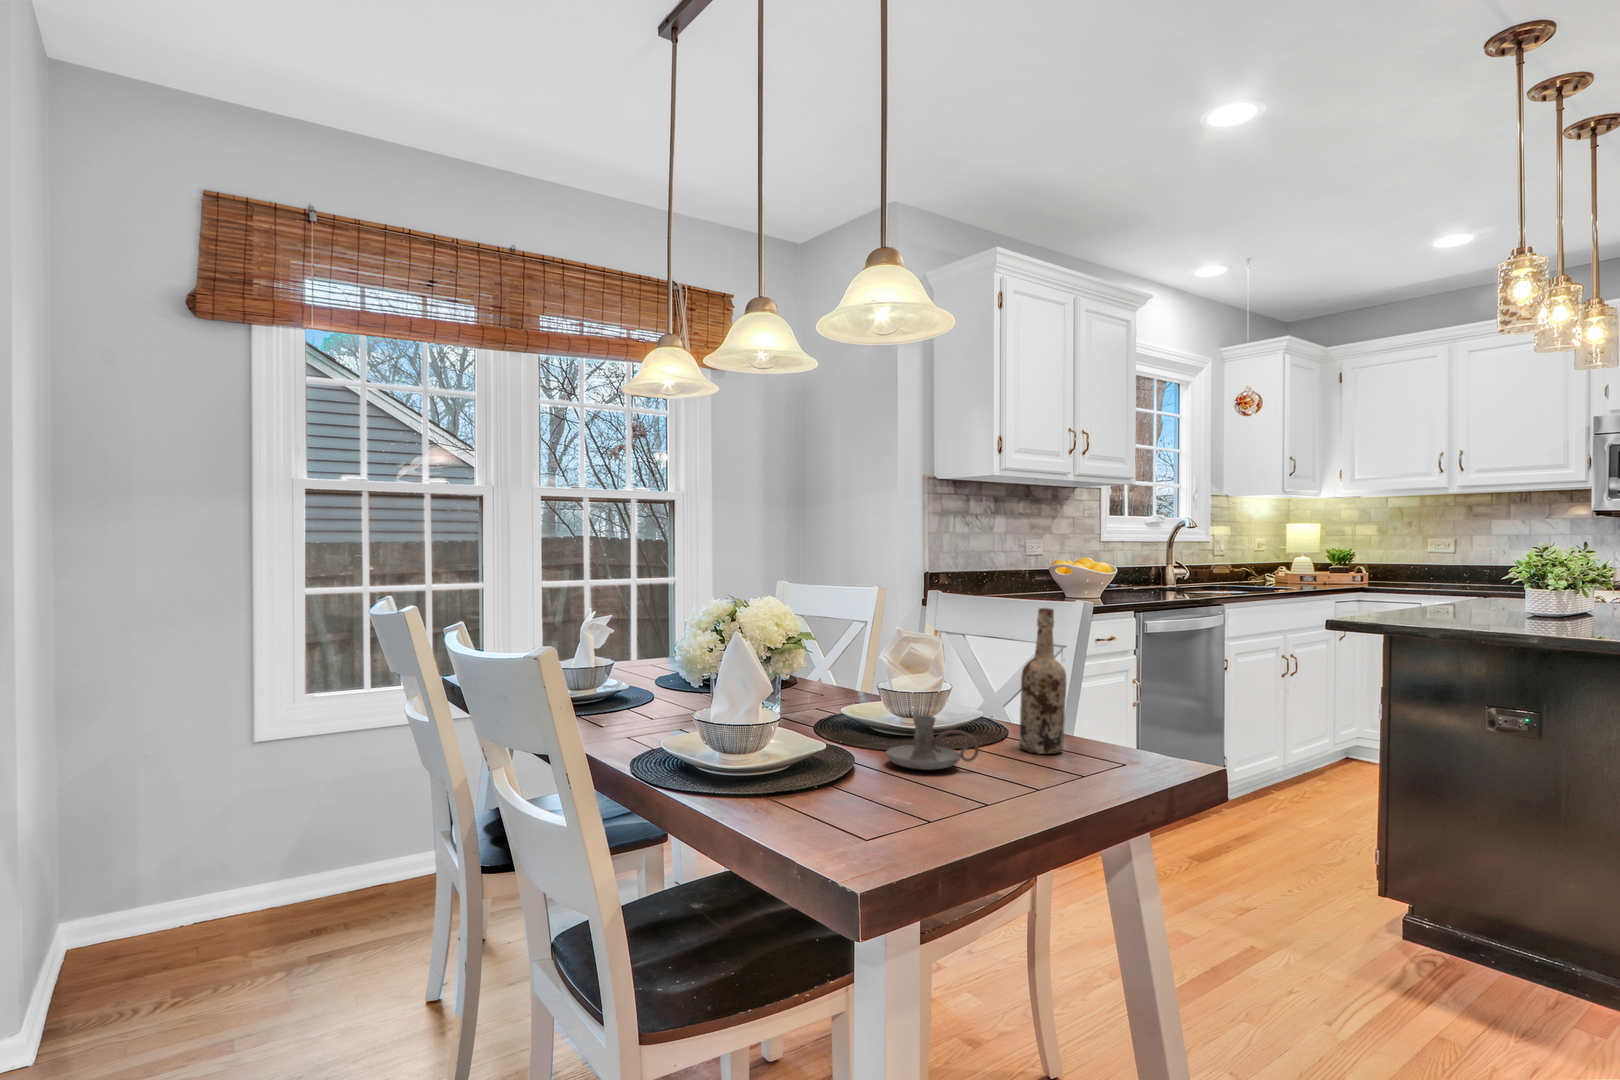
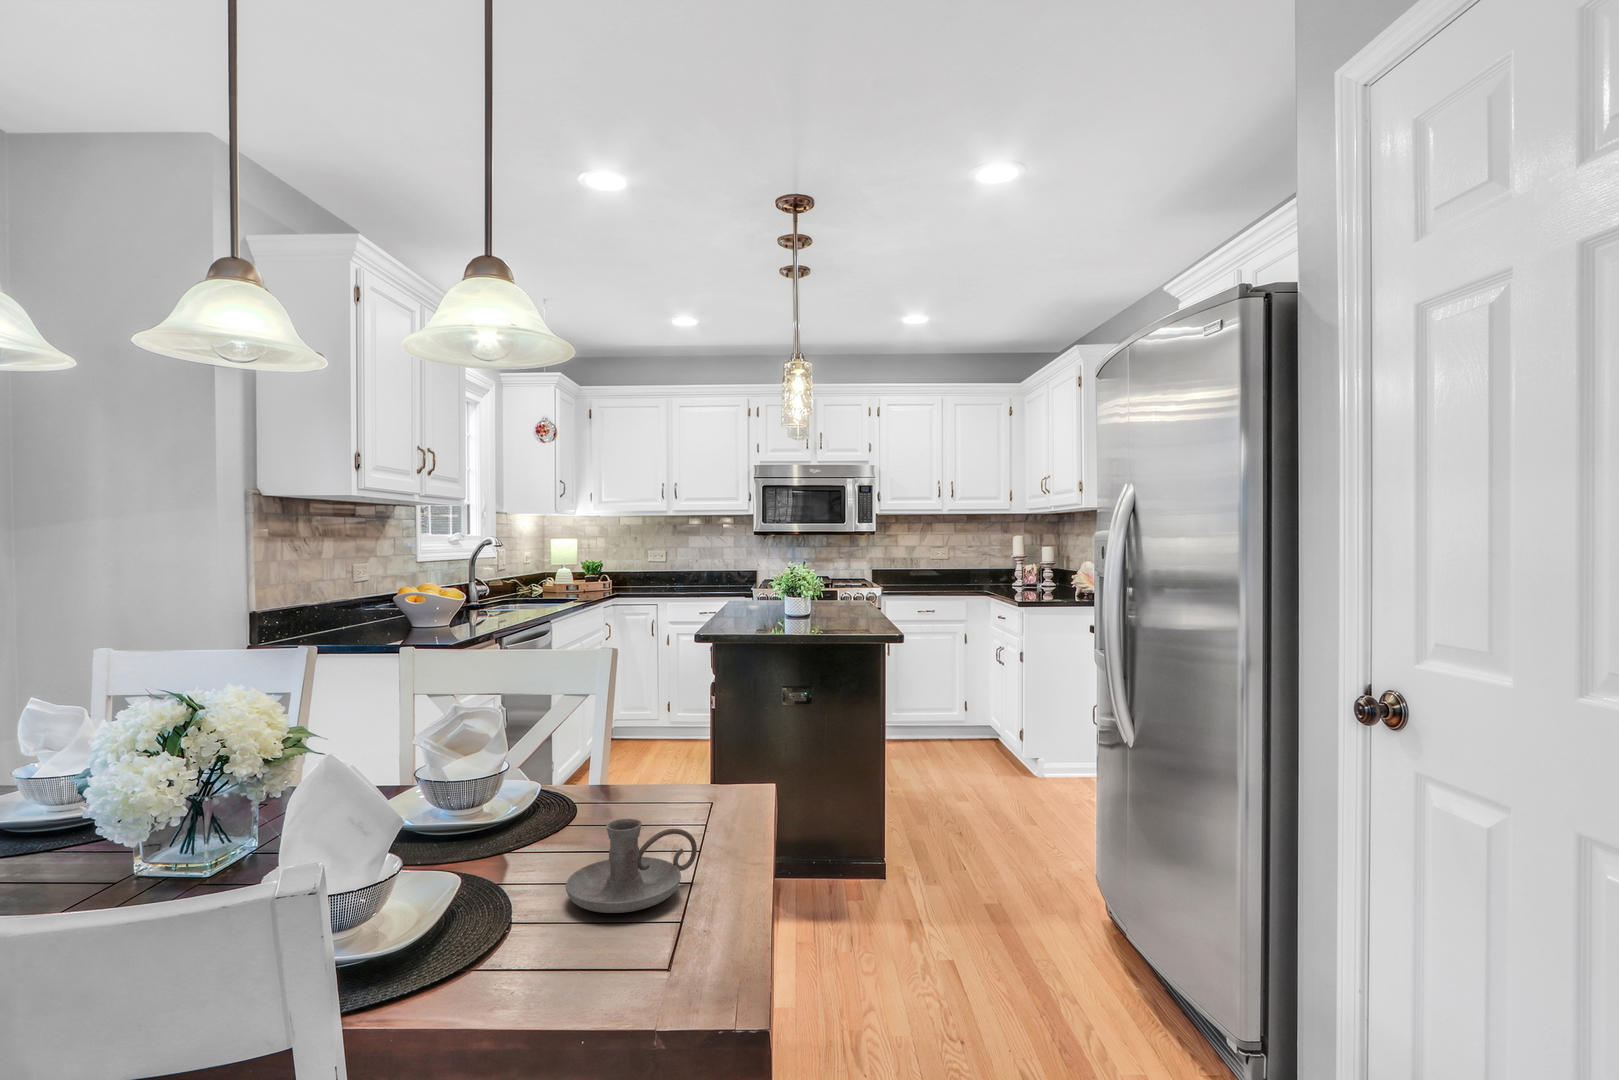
wine bottle: present [1020,608,1066,754] -> none [651,638,706,823]

